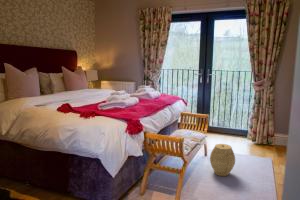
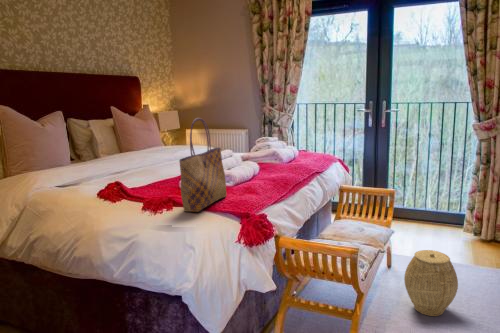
tote bag: none [100,73,122,118] -> present [179,118,226,212]

